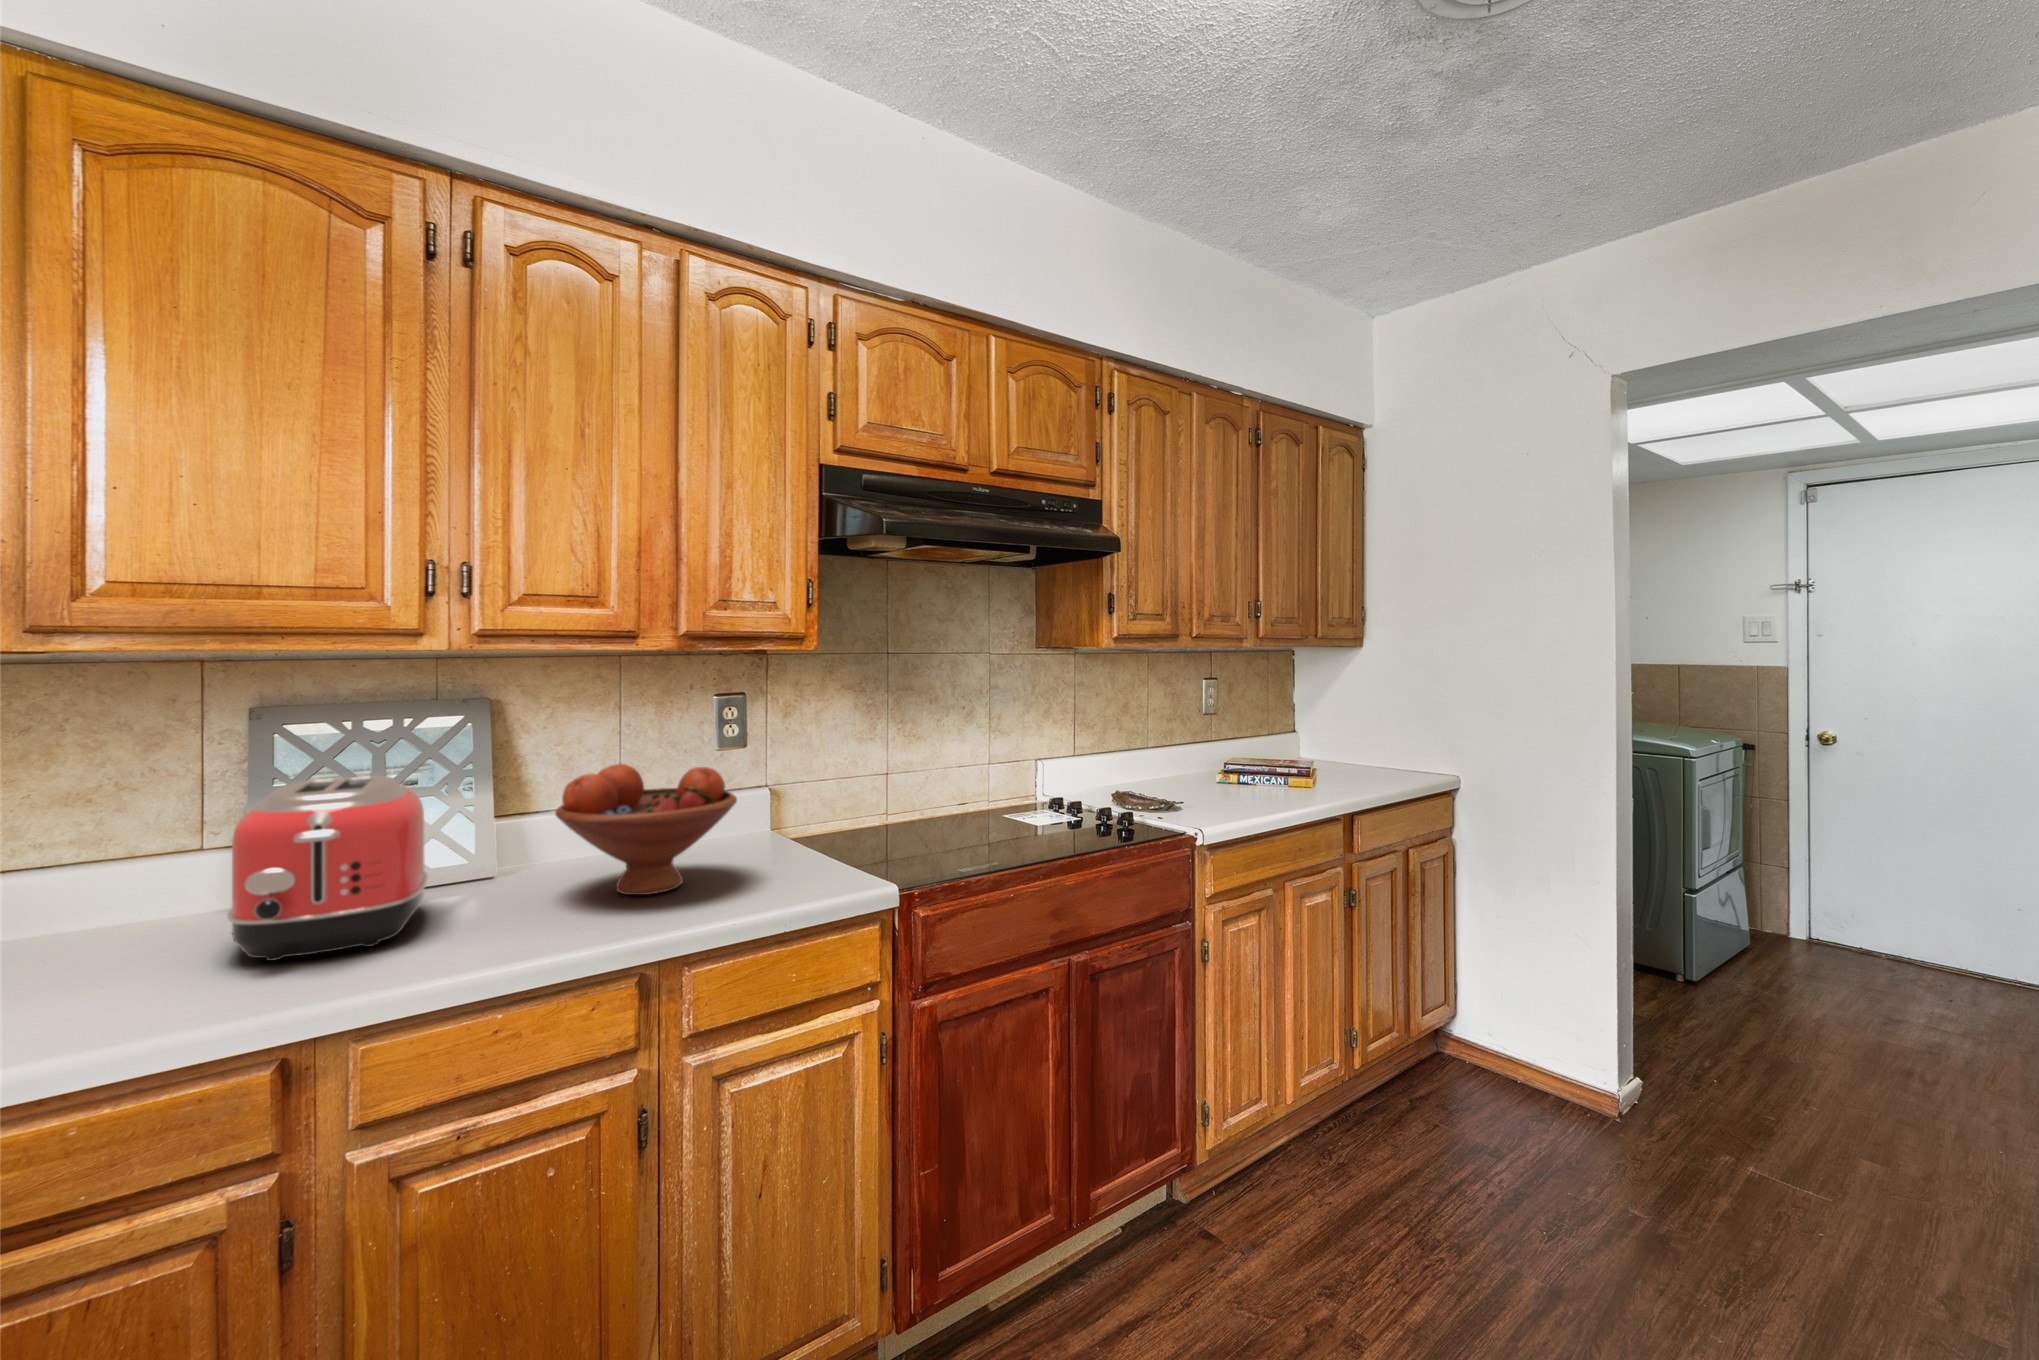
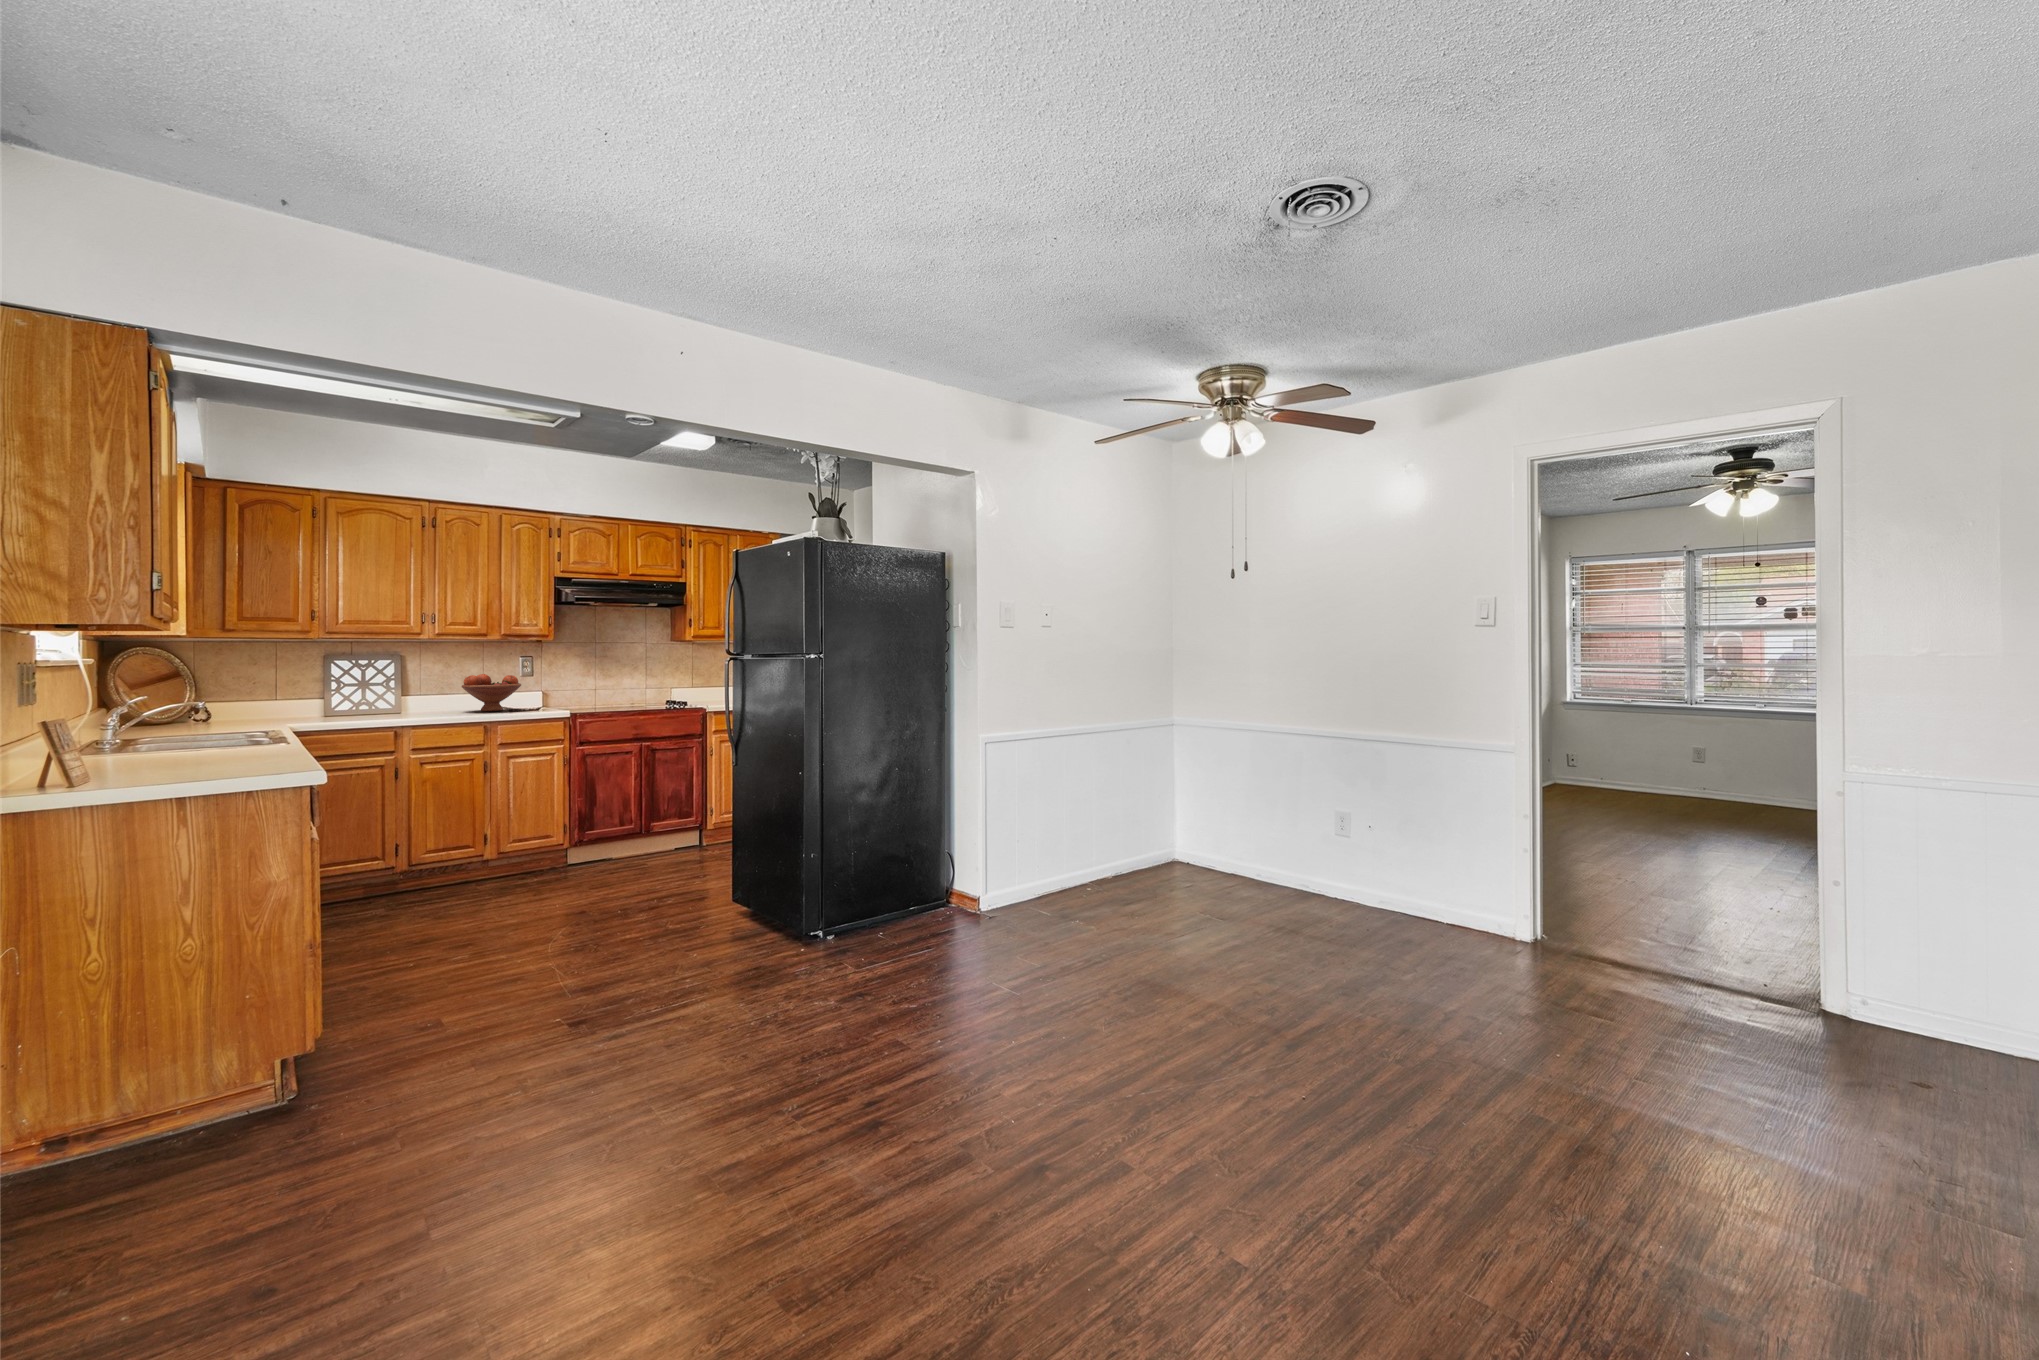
toaster: present [227,776,428,961] -> none [372,674,423,717]

